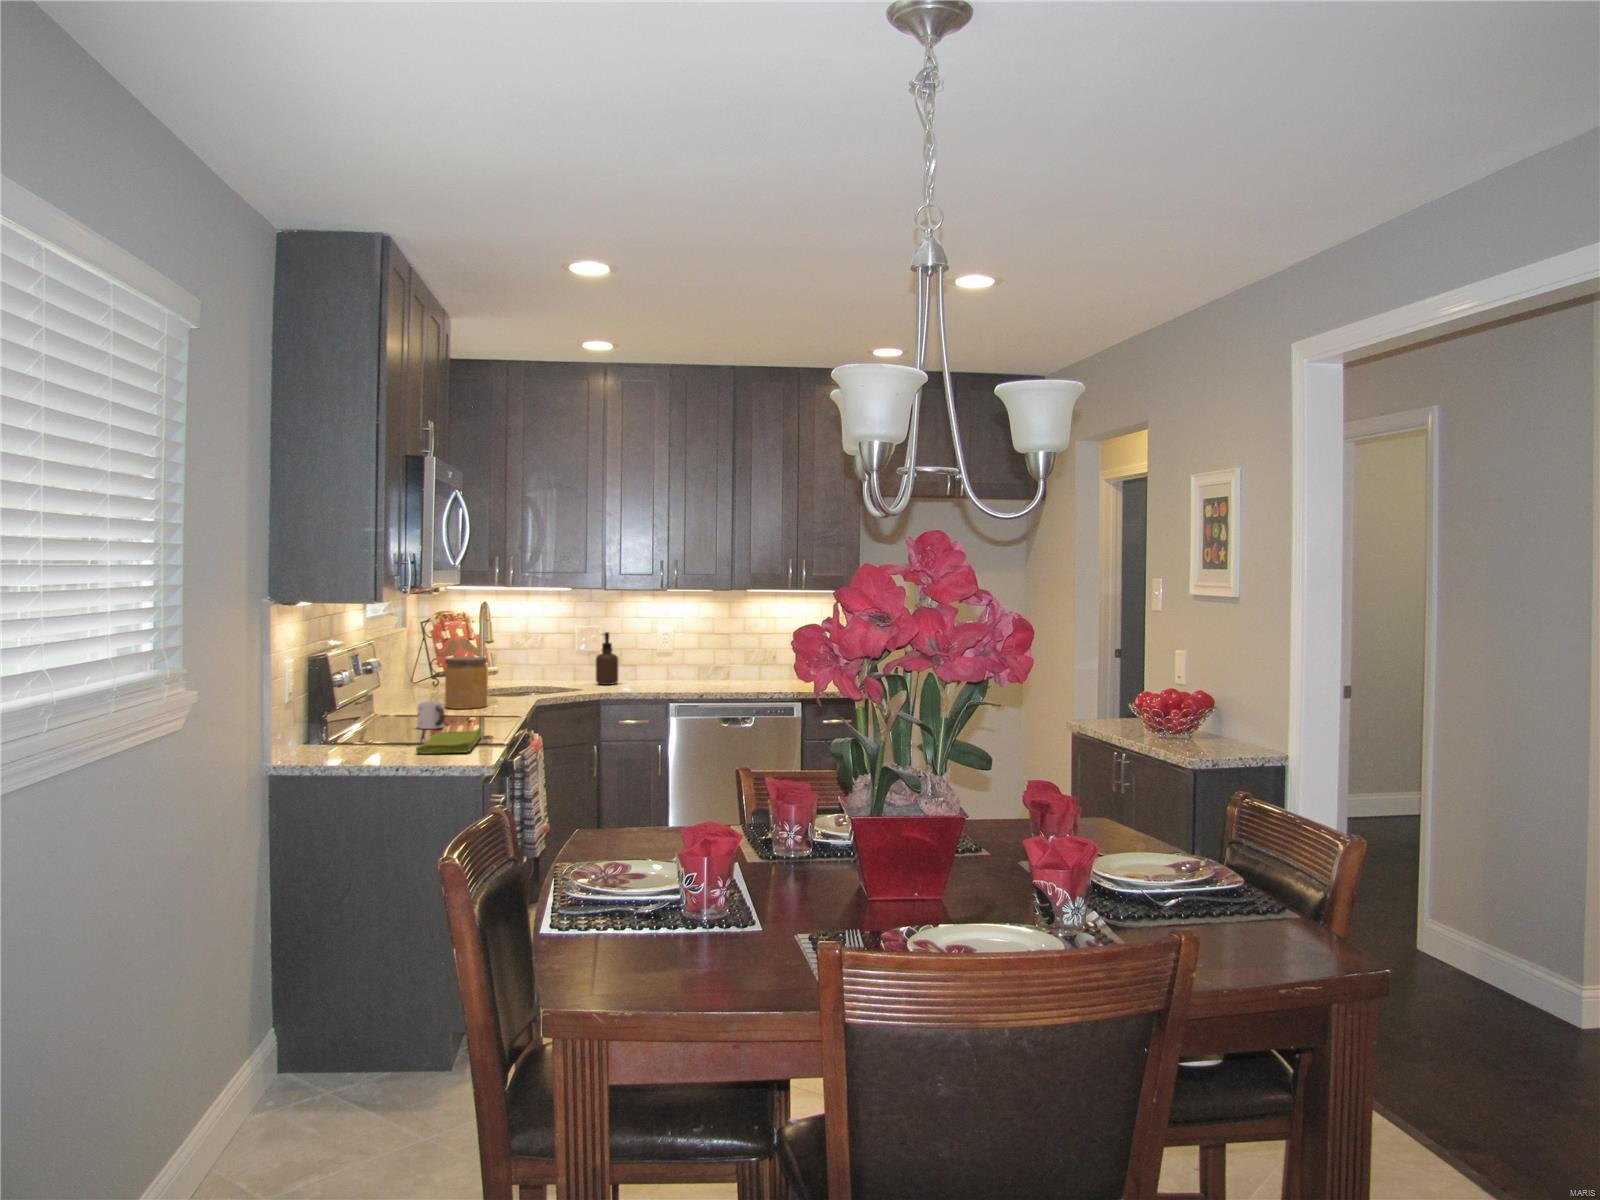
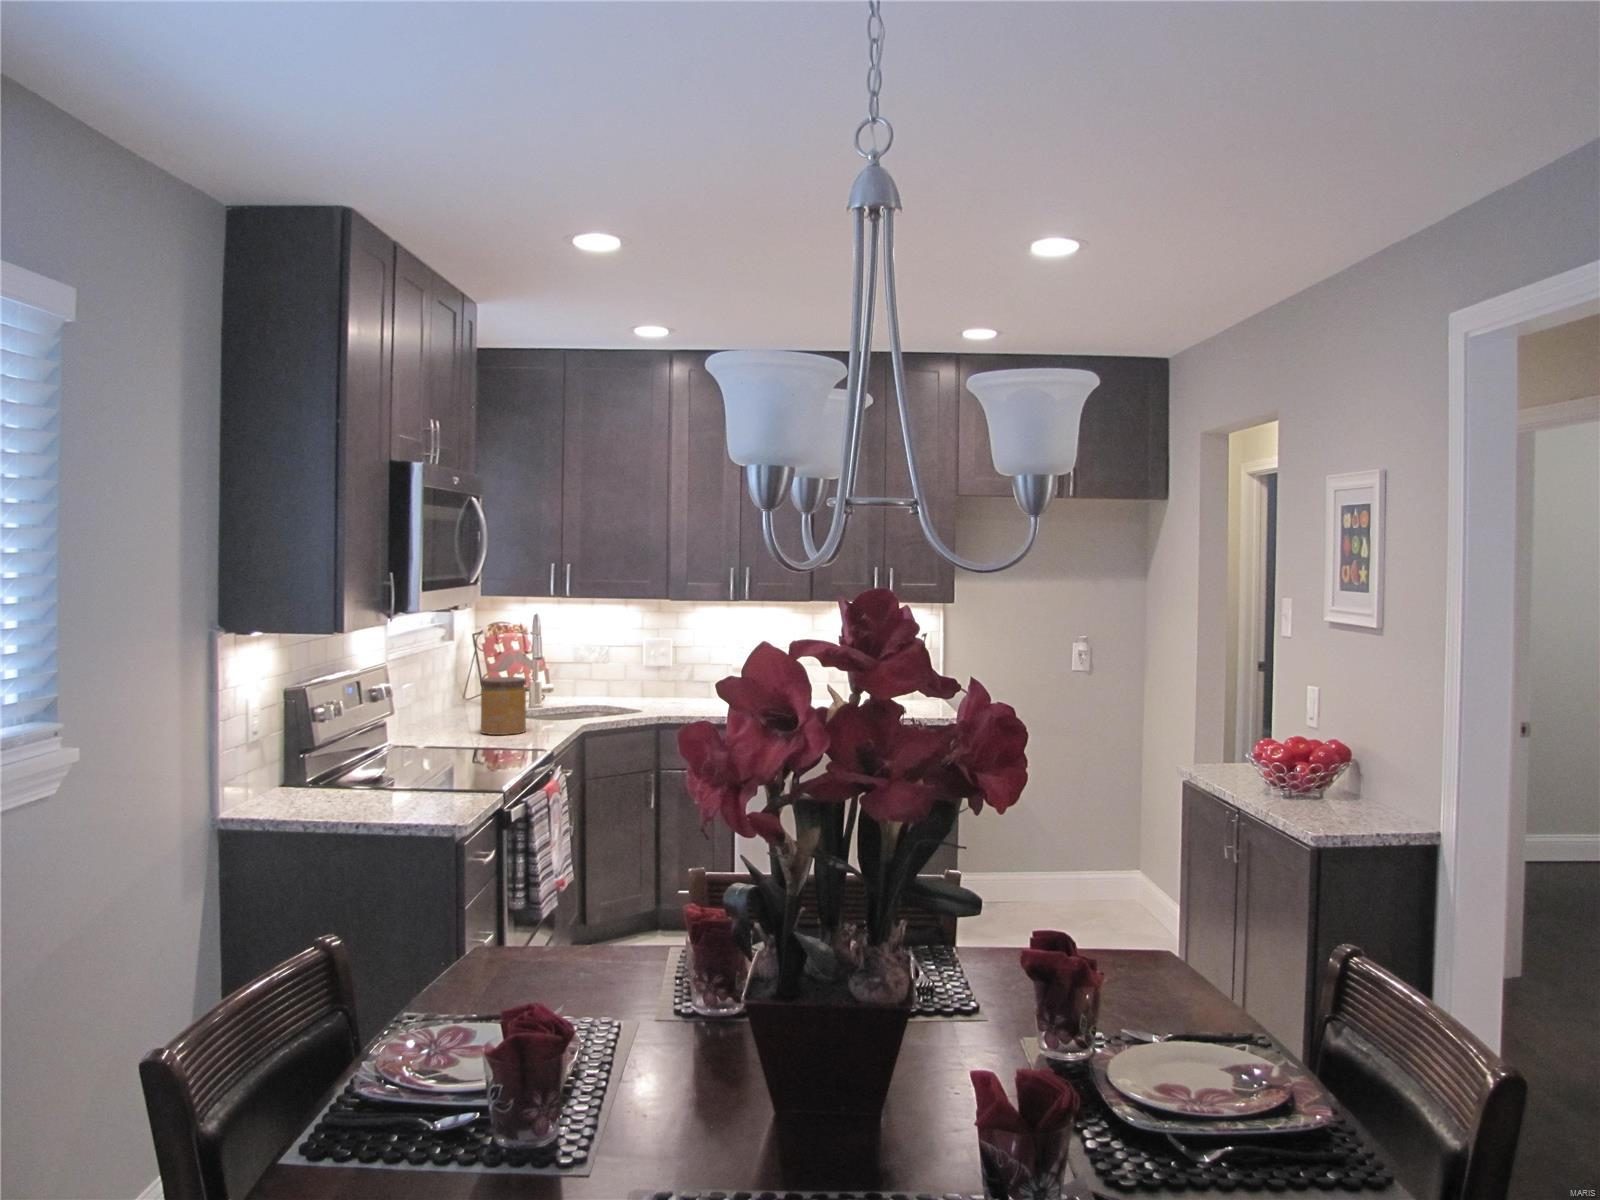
soap dispenser: present [596,632,618,685] -> none [660,646,685,704]
mug: present [418,701,445,729] -> none [421,735,450,767]
dish towel: present [416,729,482,754] -> none [386,770,478,806]

